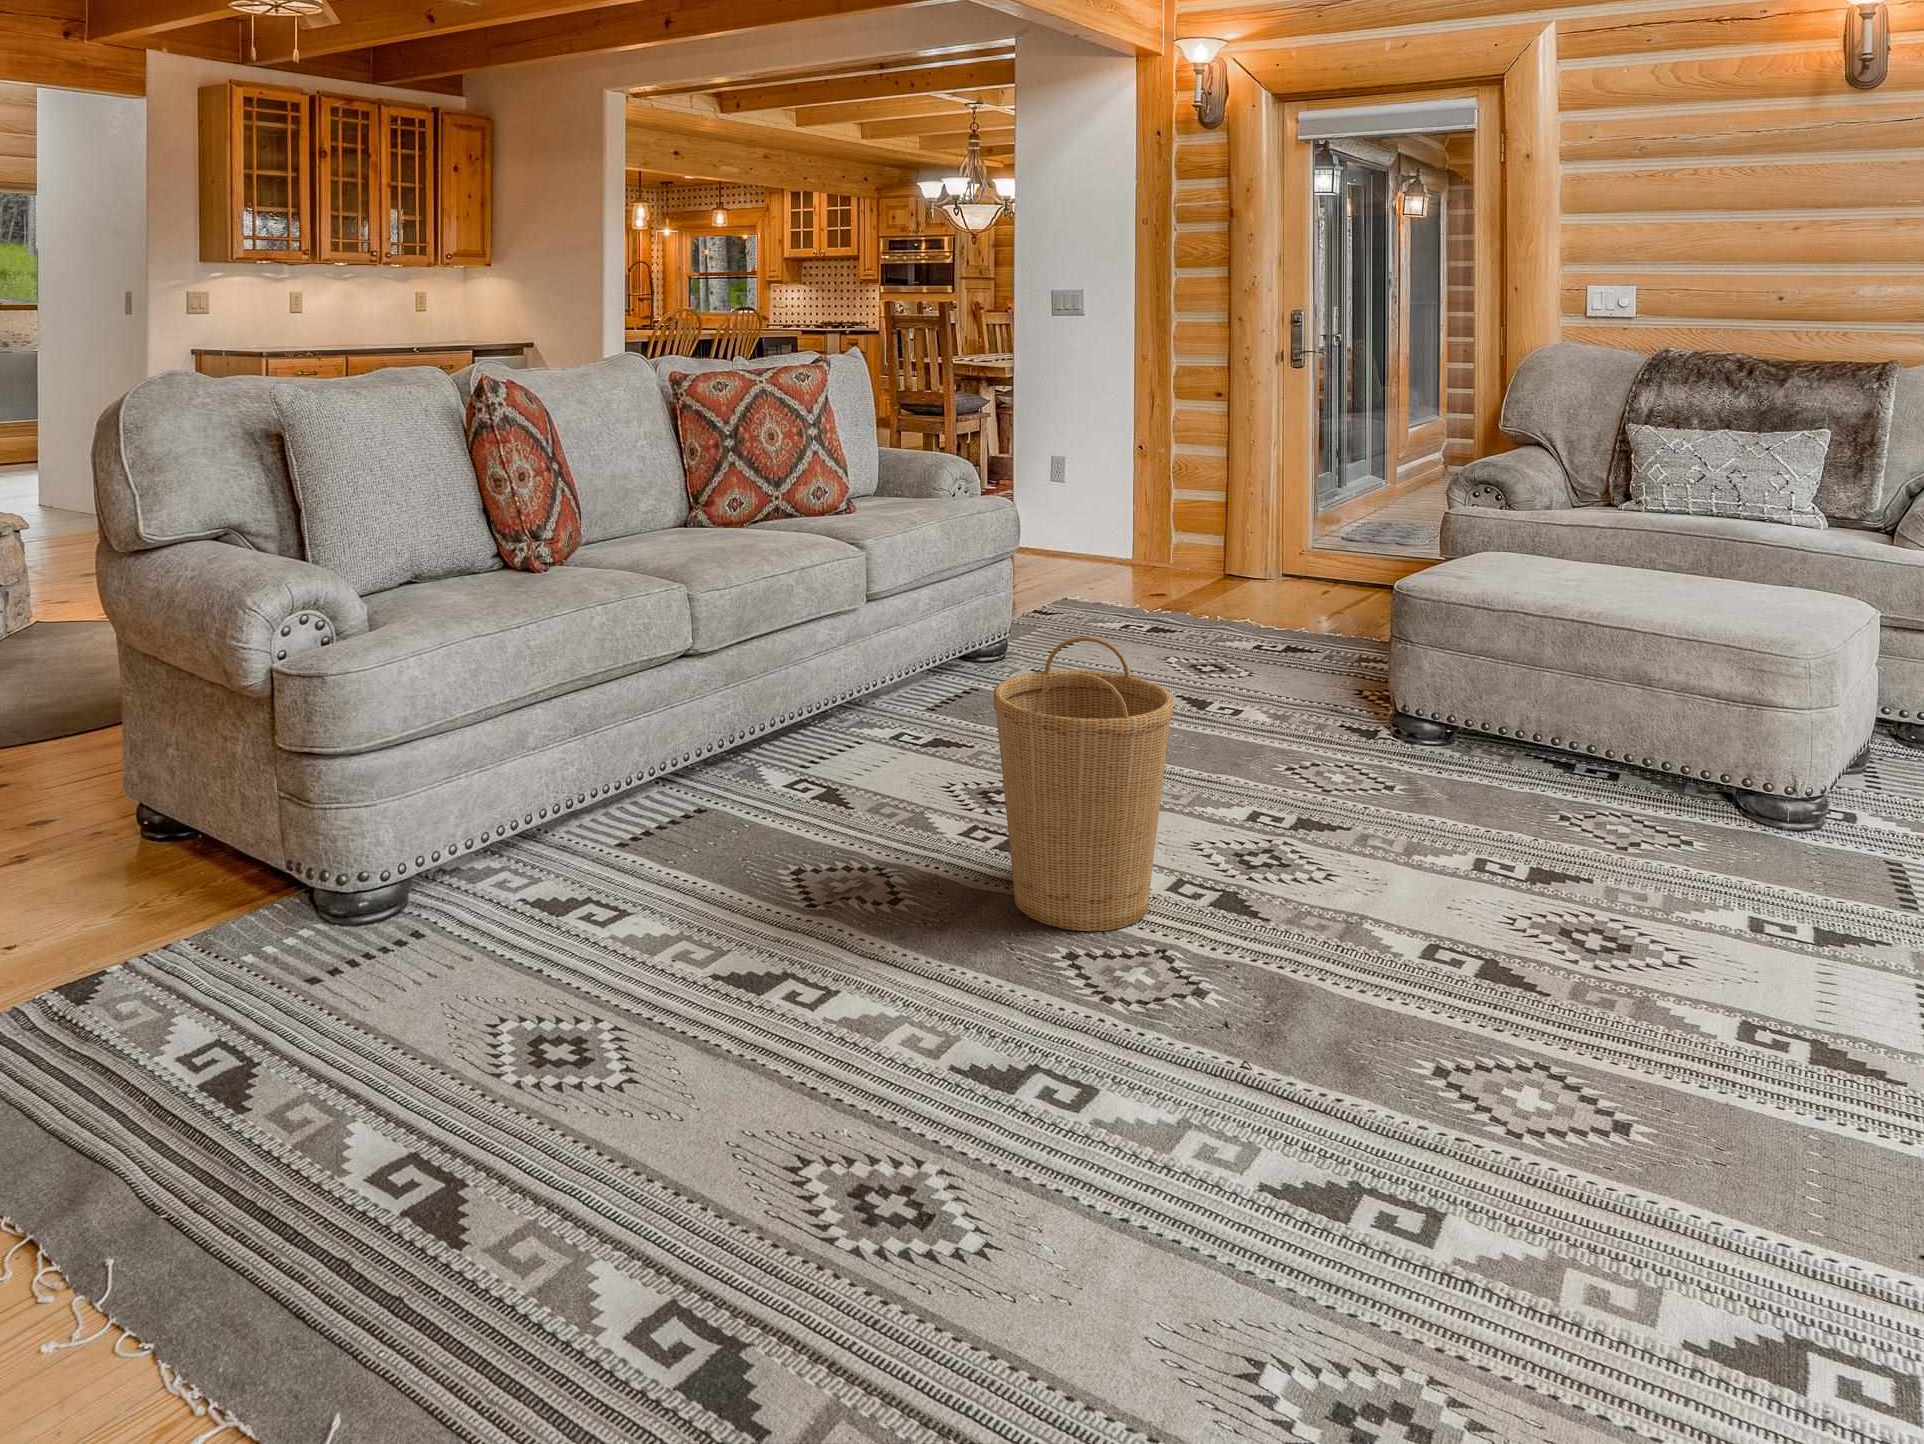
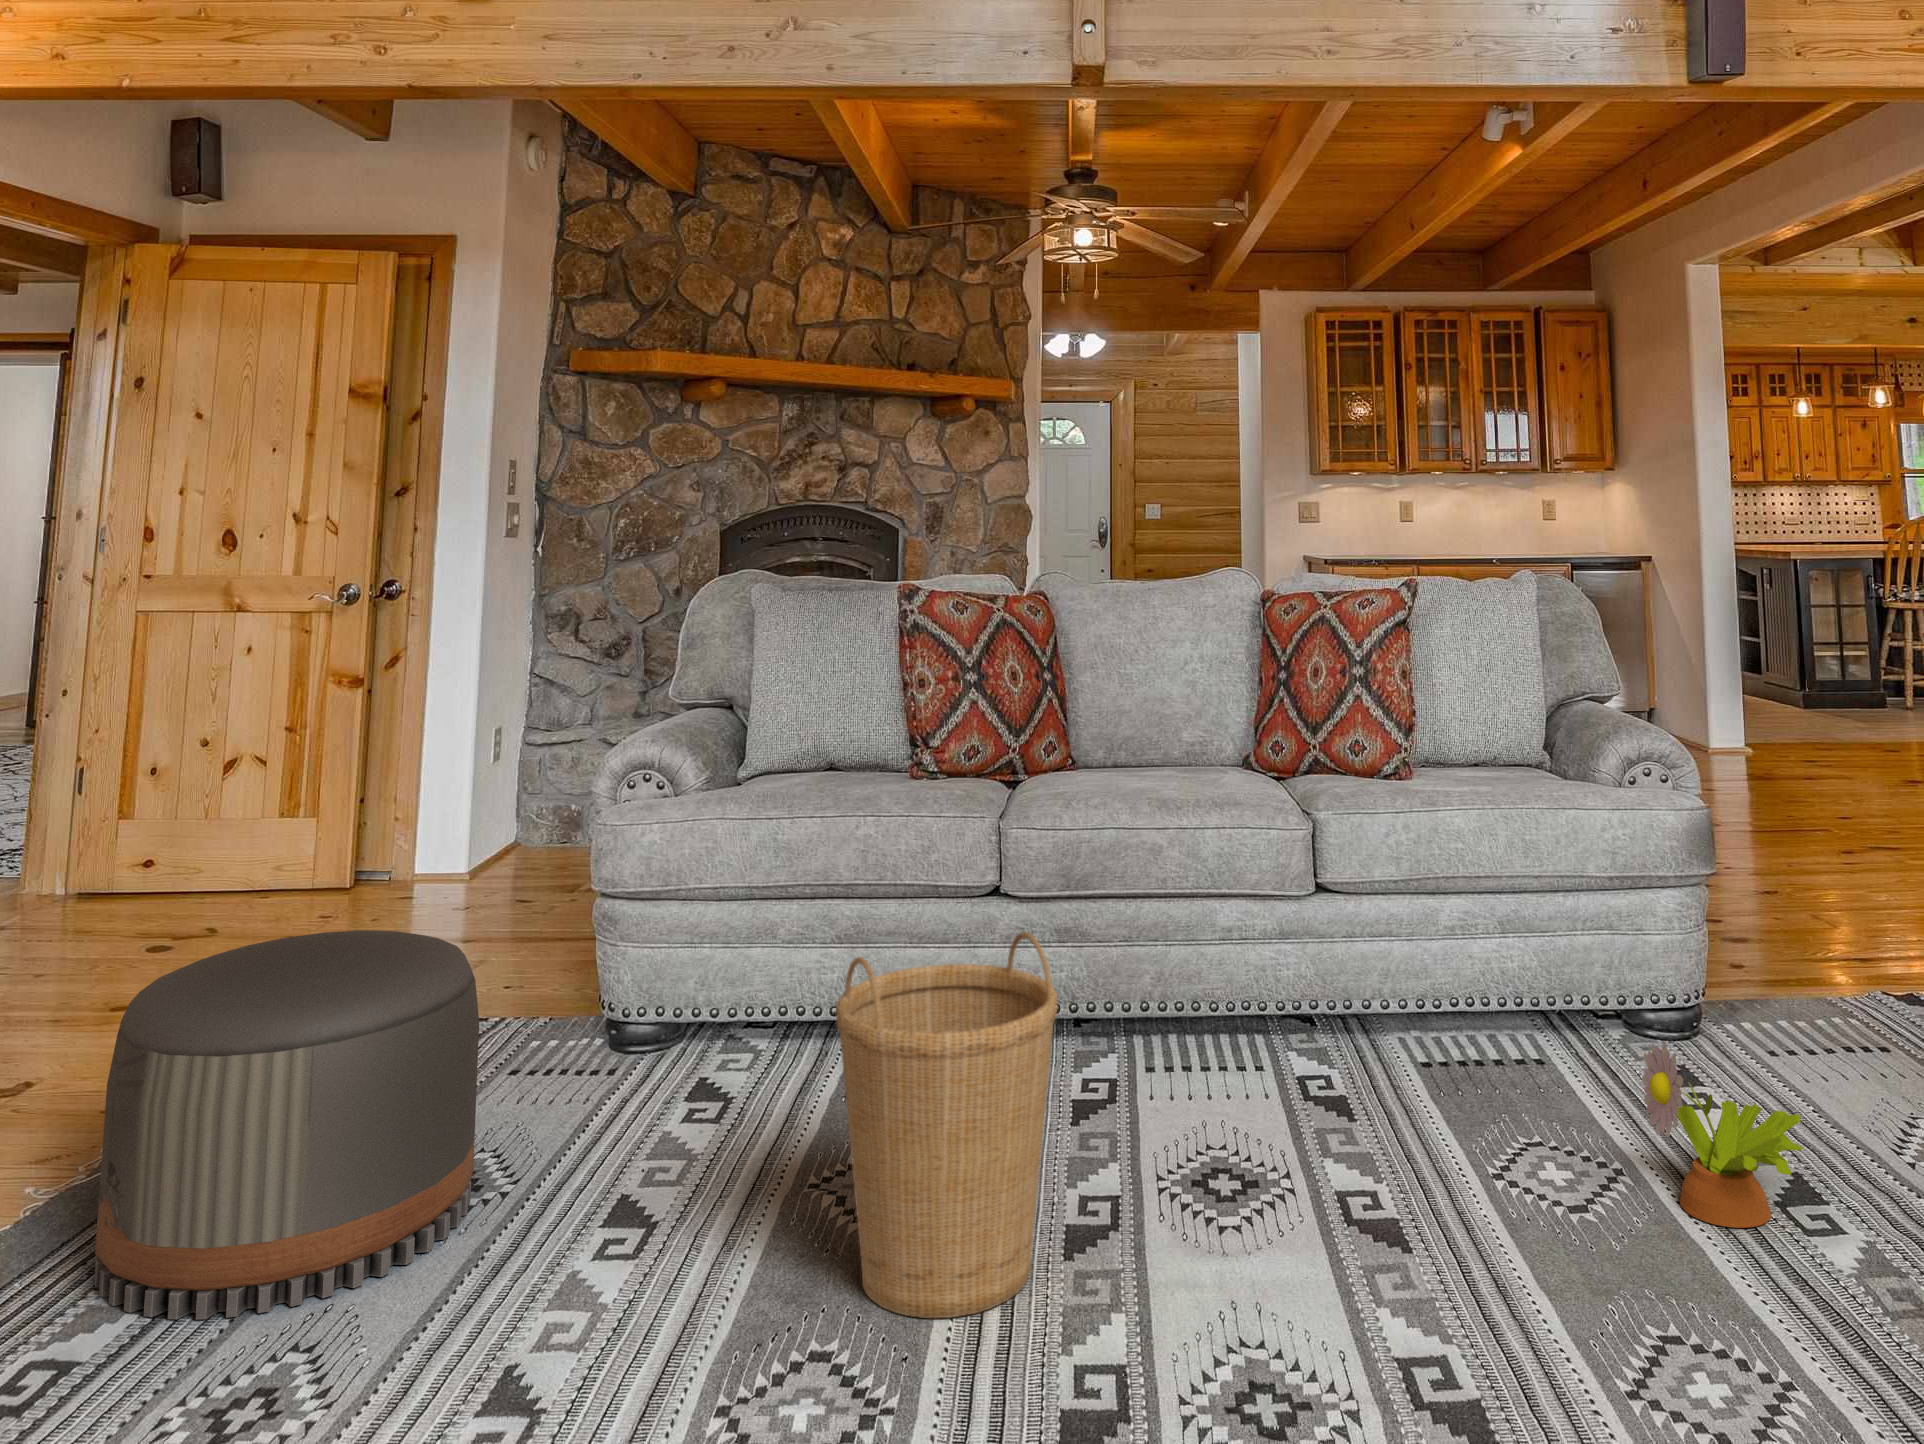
decorative plant: none [1195,634,1306,732] -> present [1642,1041,1803,1228]
pouf: none [392,789,797,1277] -> present [95,930,479,1319]

